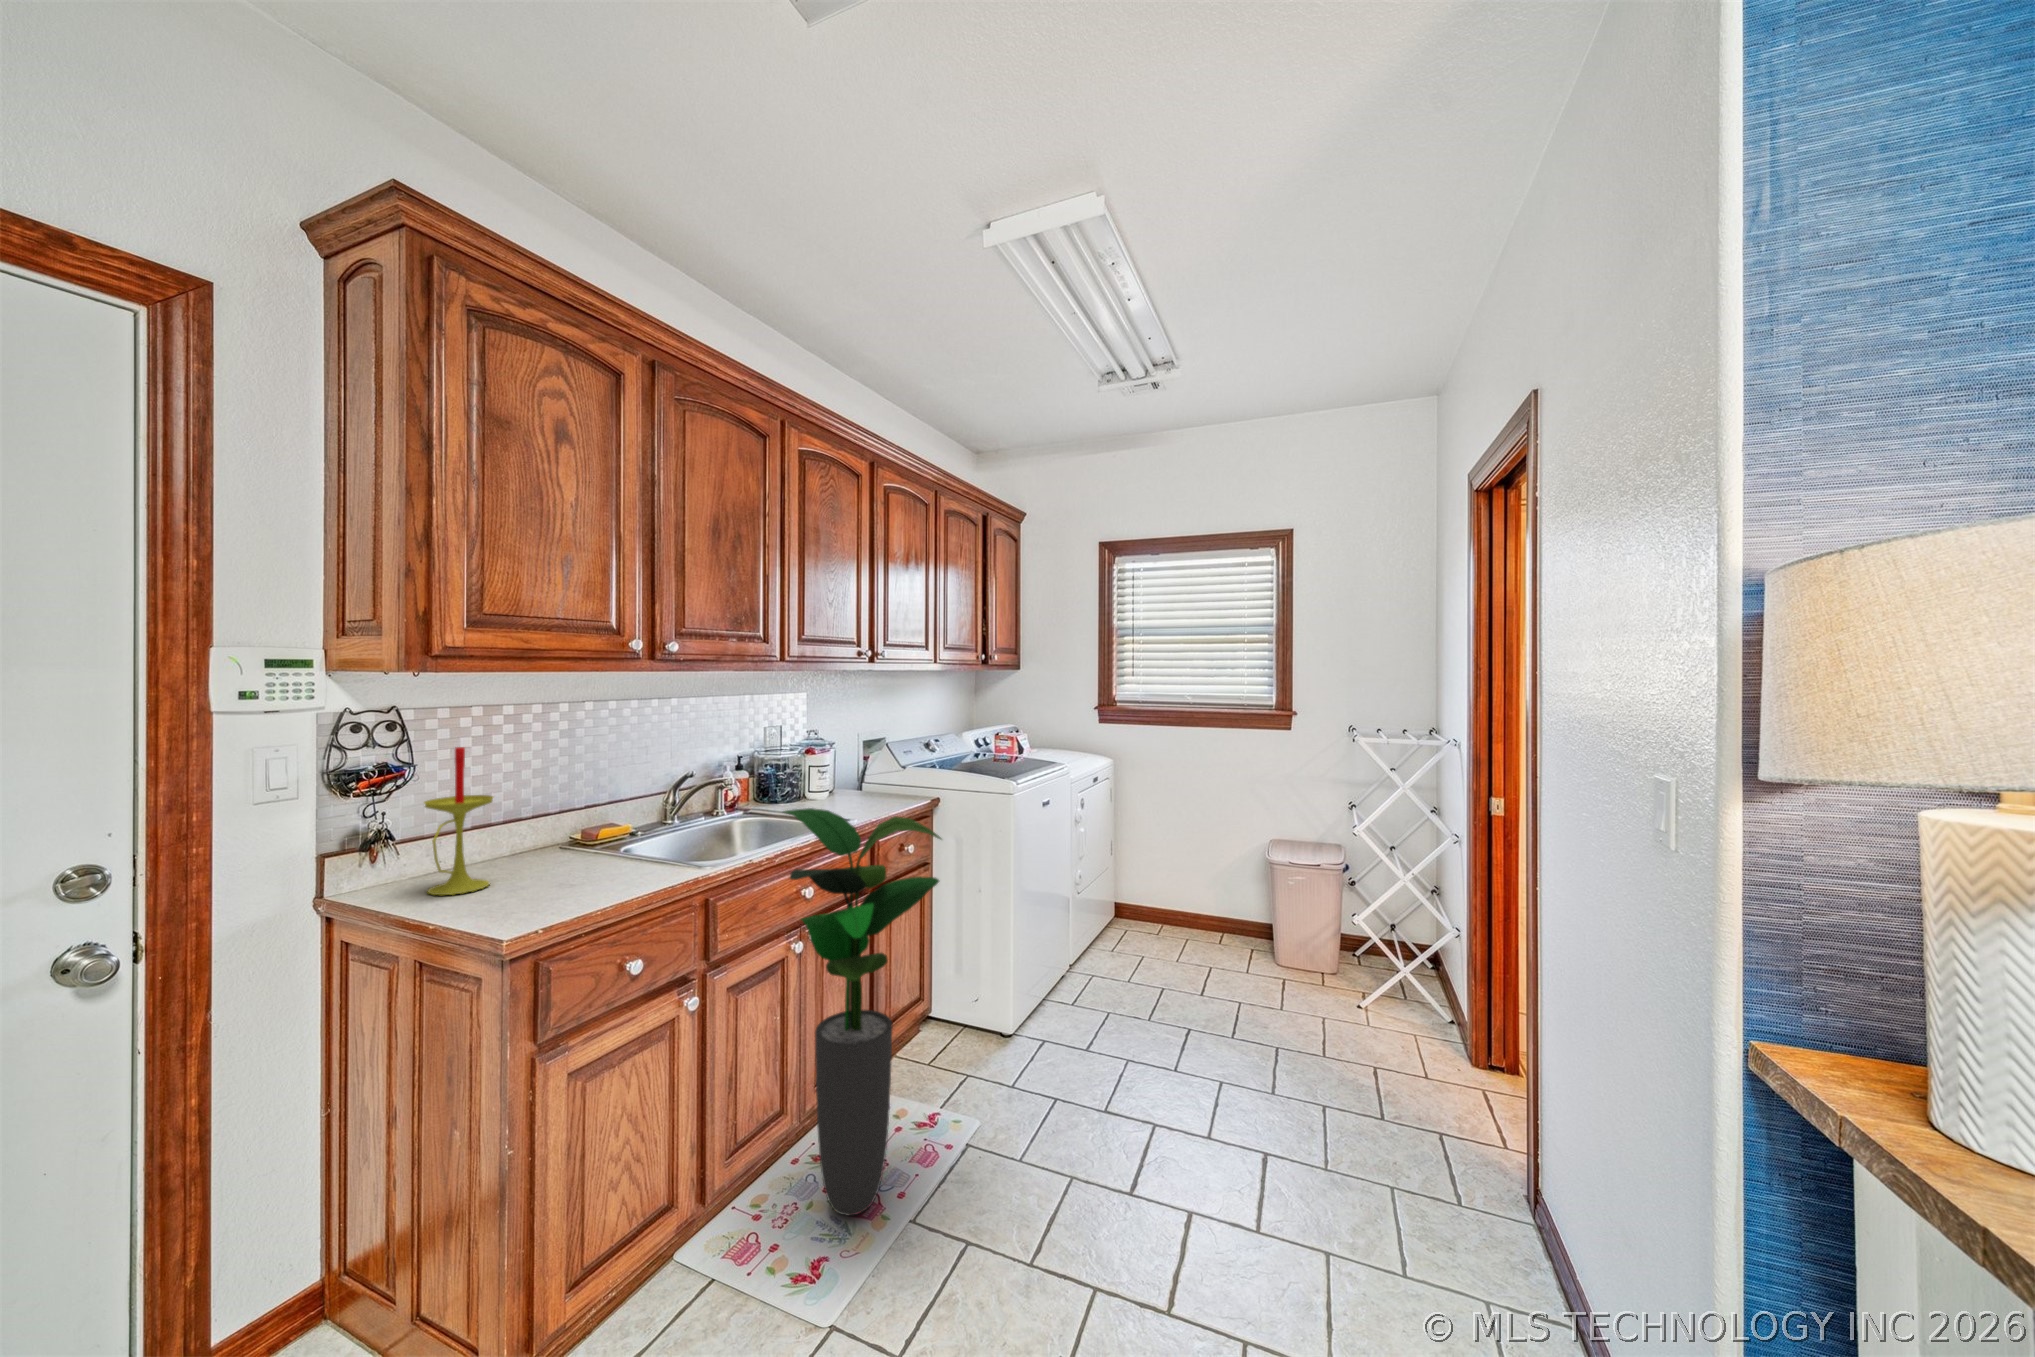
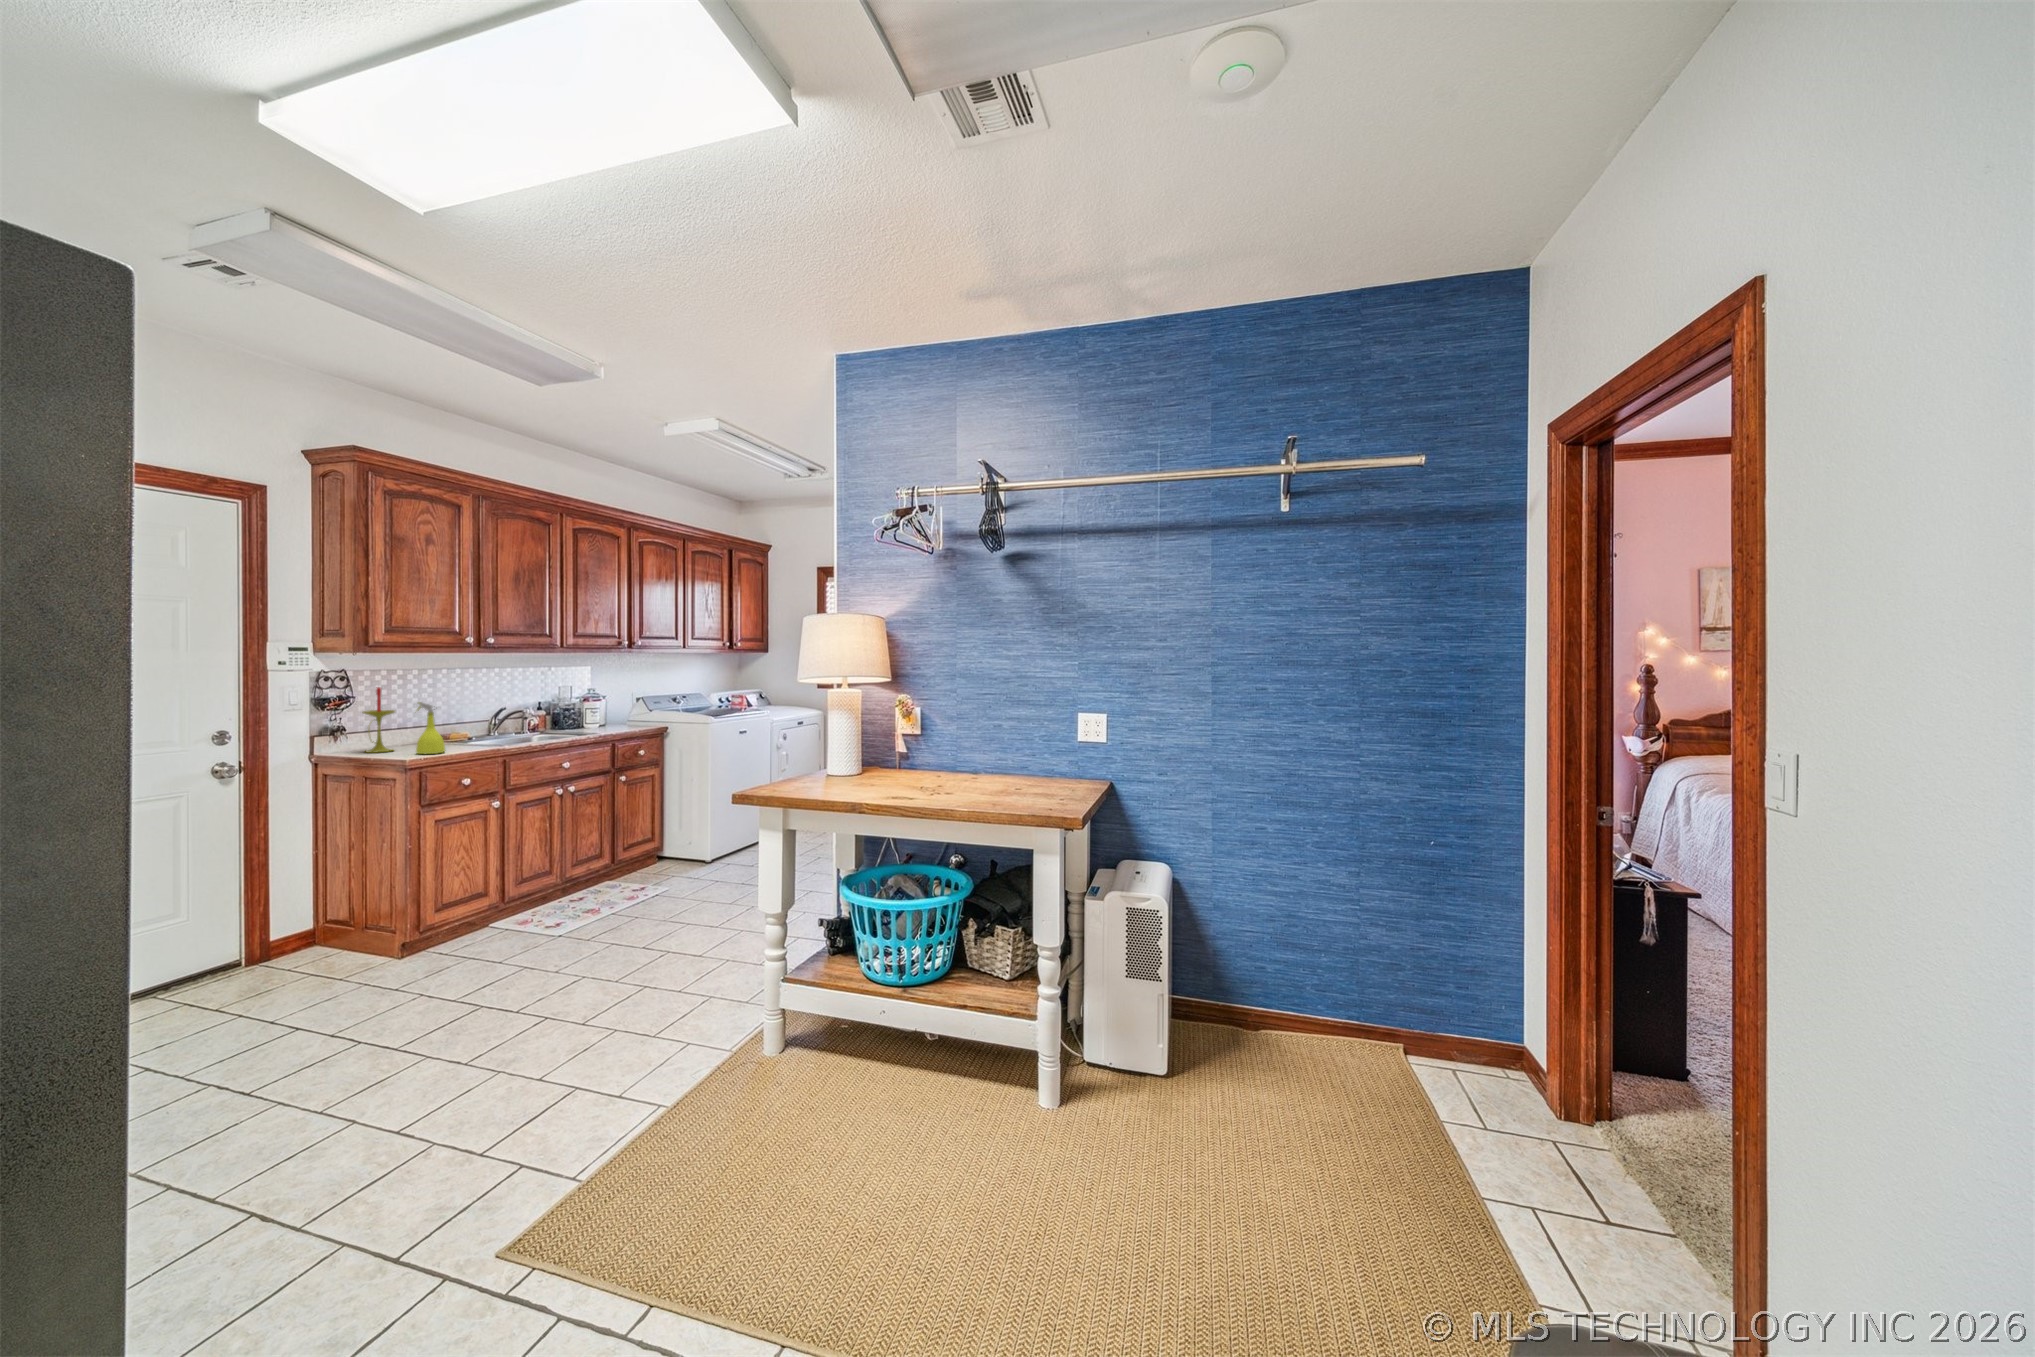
spray bottle: none [530,781,593,902] -> present [416,702,446,754]
potted plant: present [784,808,941,1216] -> none [543,722,632,911]

